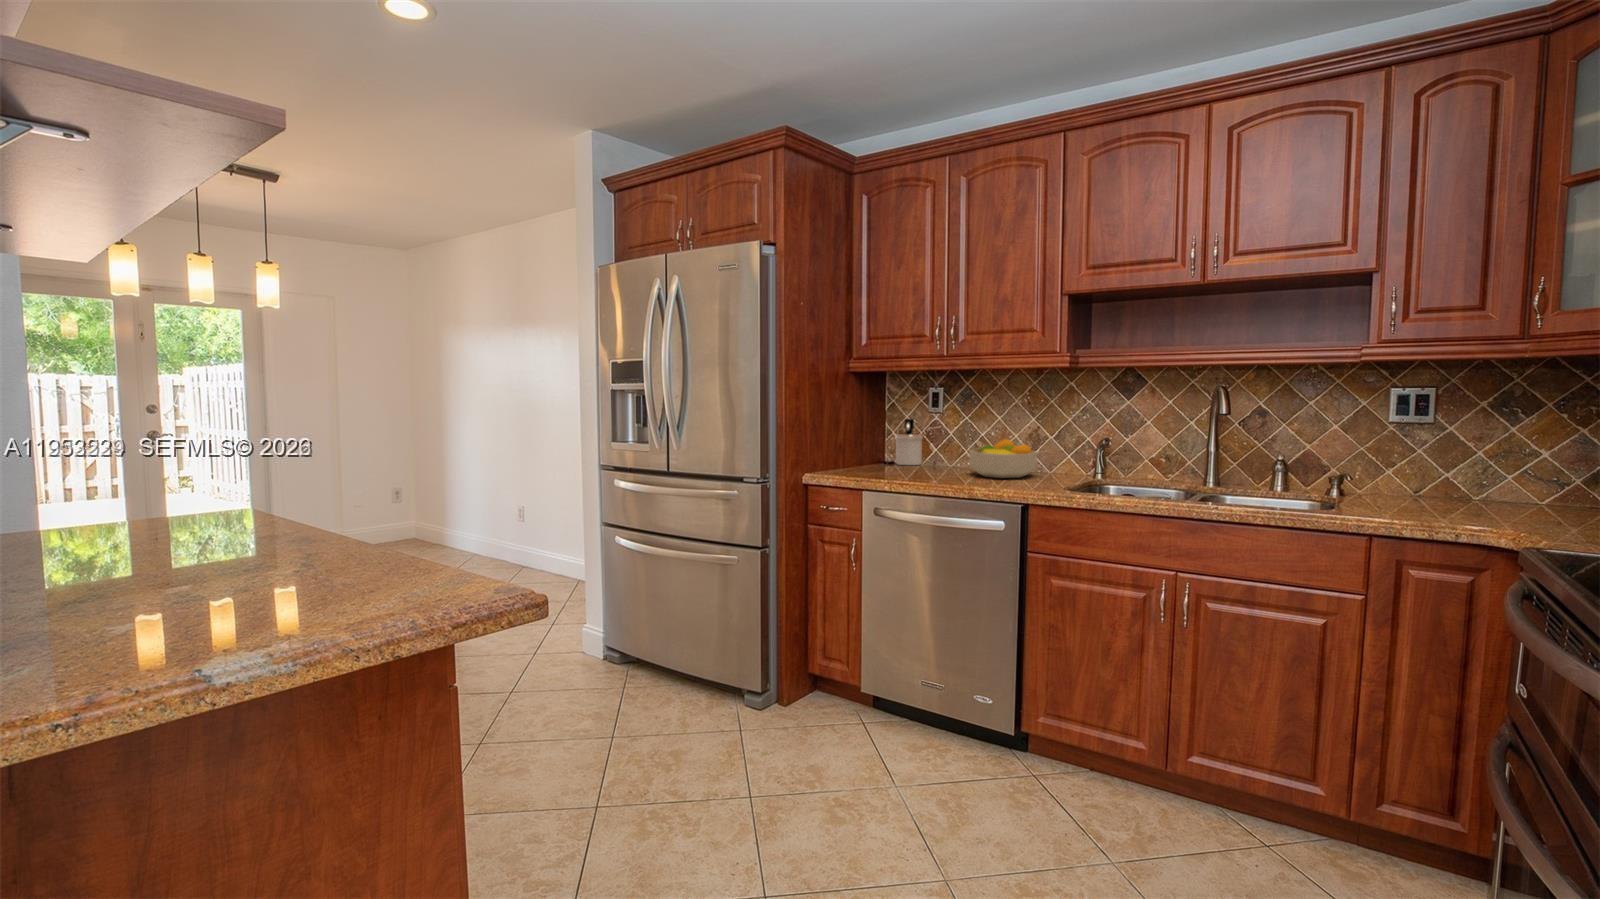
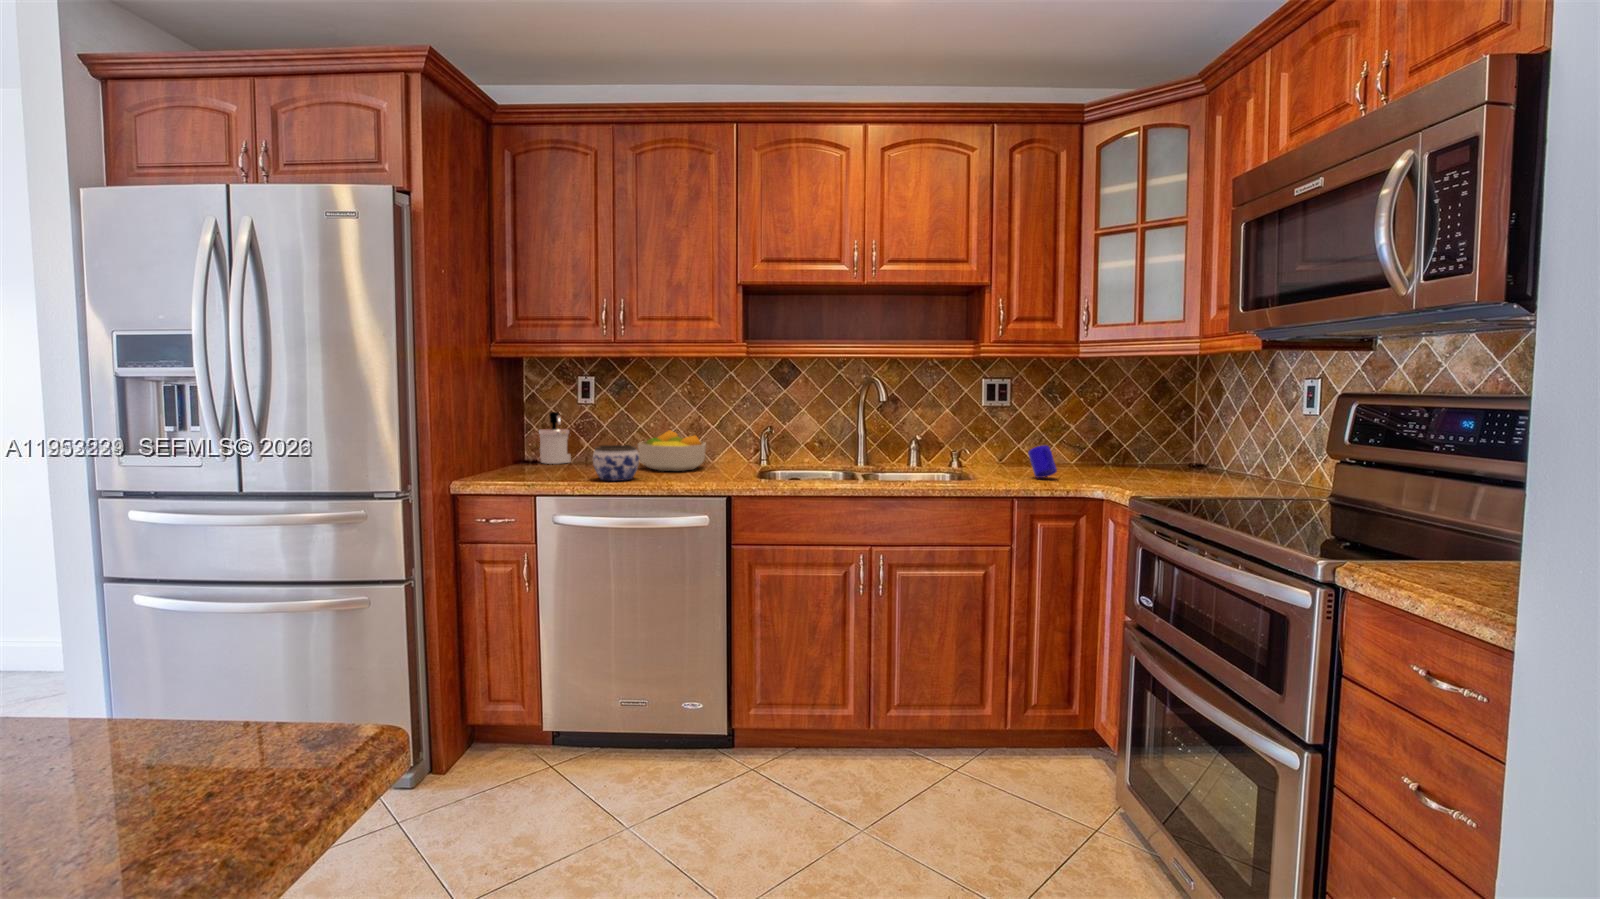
jar: none [913,450,955,483] -> present [593,445,639,481]
mug: none [1428,474,1471,516] -> present [1028,445,1057,478]

